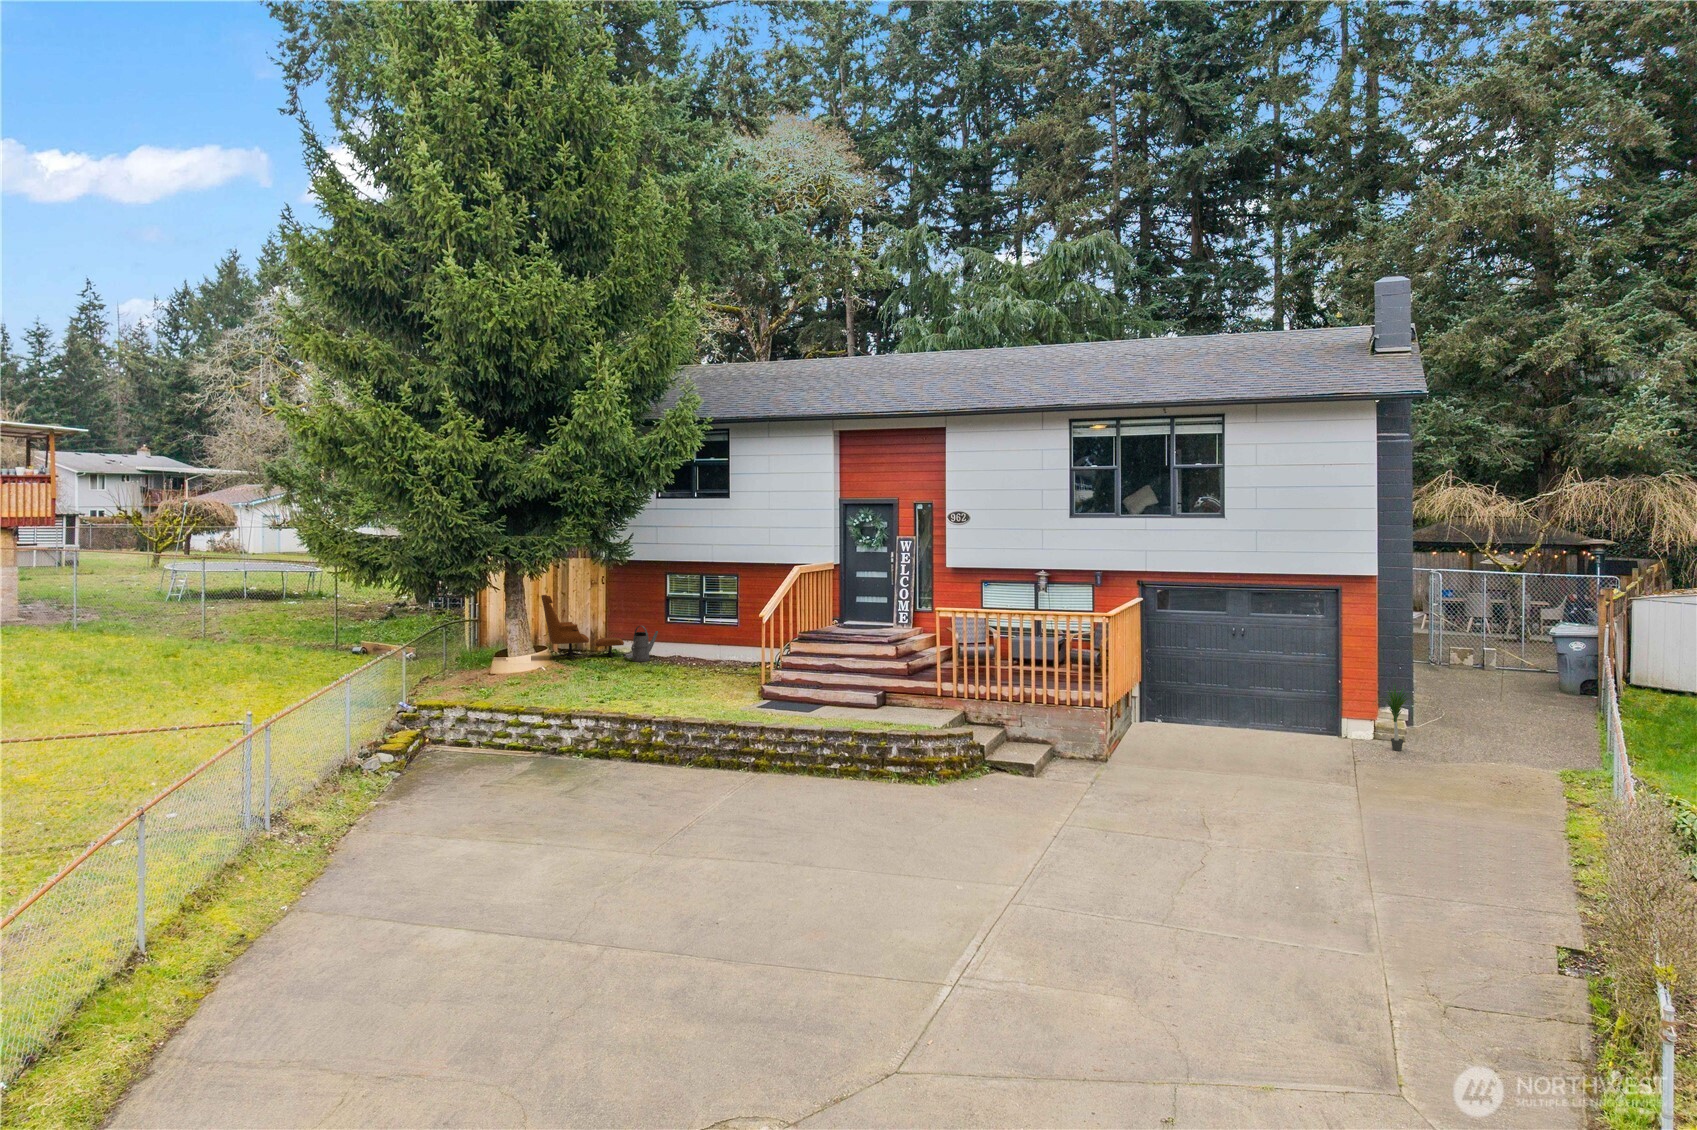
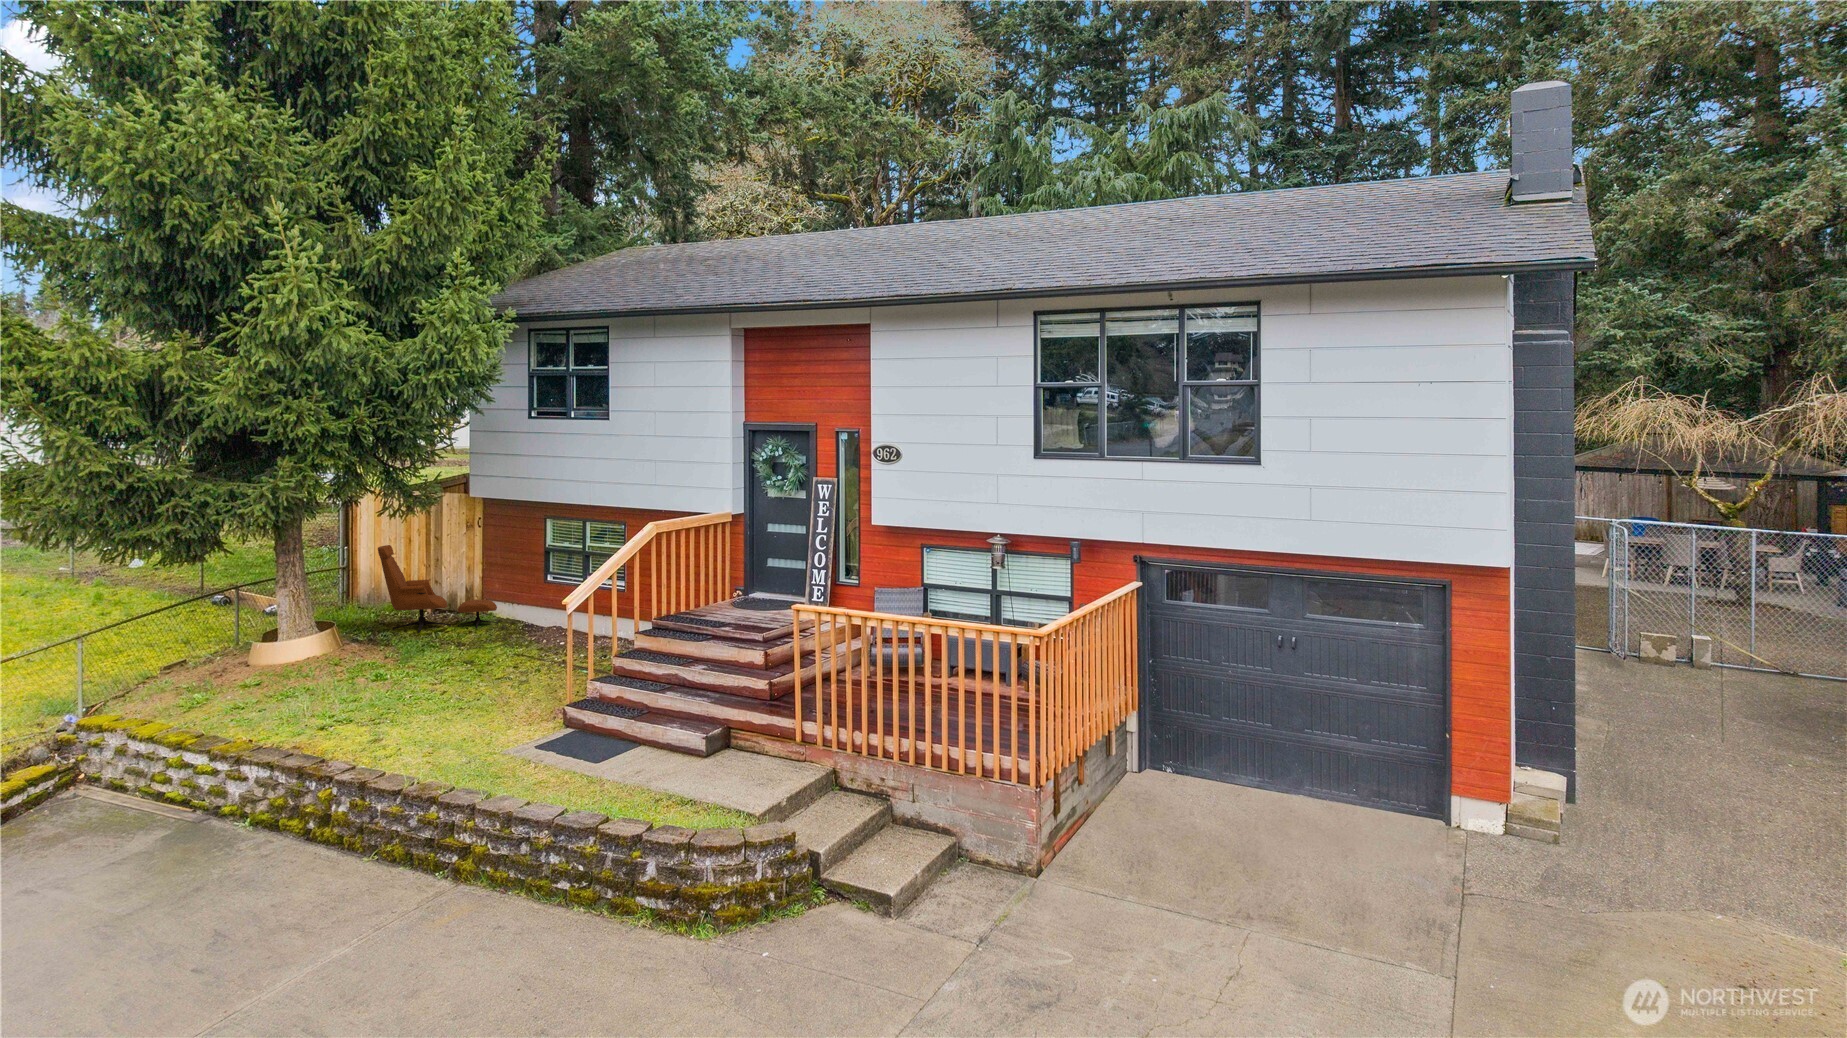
watering can: present [631,626,658,662] -> none [488,589,537,637]
potted plant: present [1384,686,1411,751] -> none [1480,737,1565,852]

